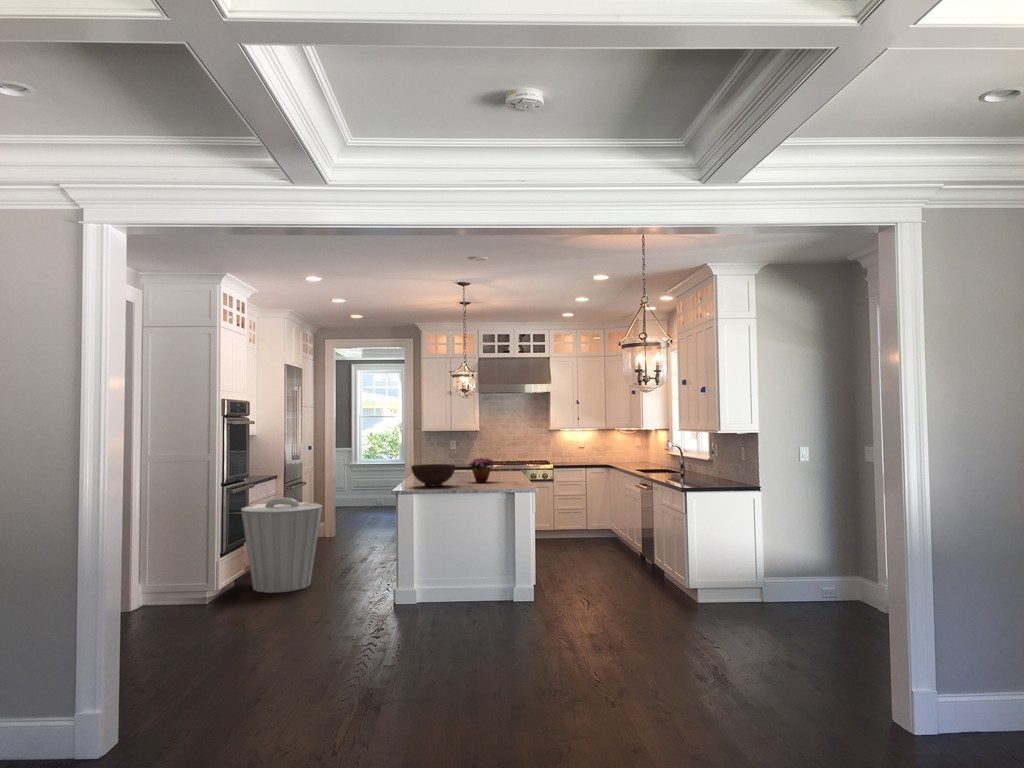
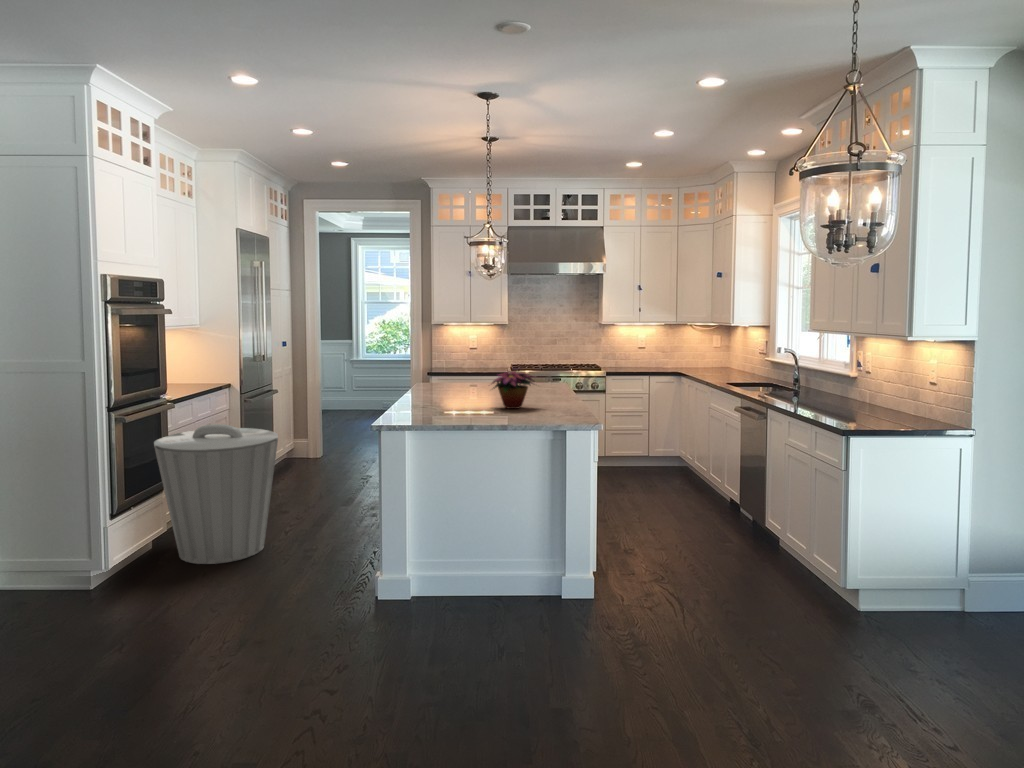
fruit bowl: present [411,464,455,487] -> none [402,382,473,419]

